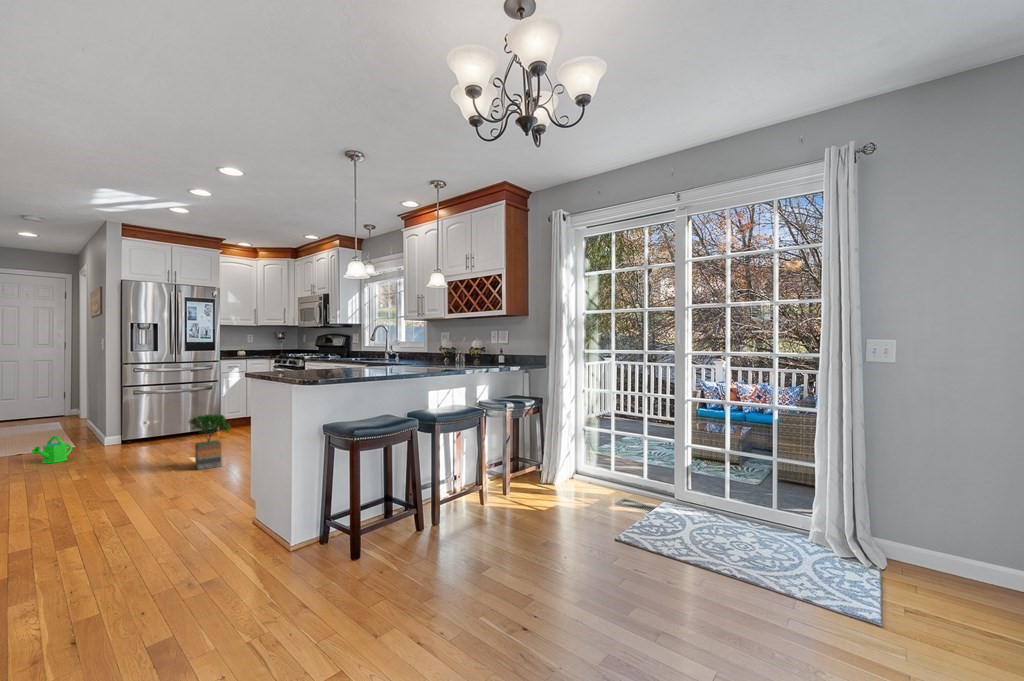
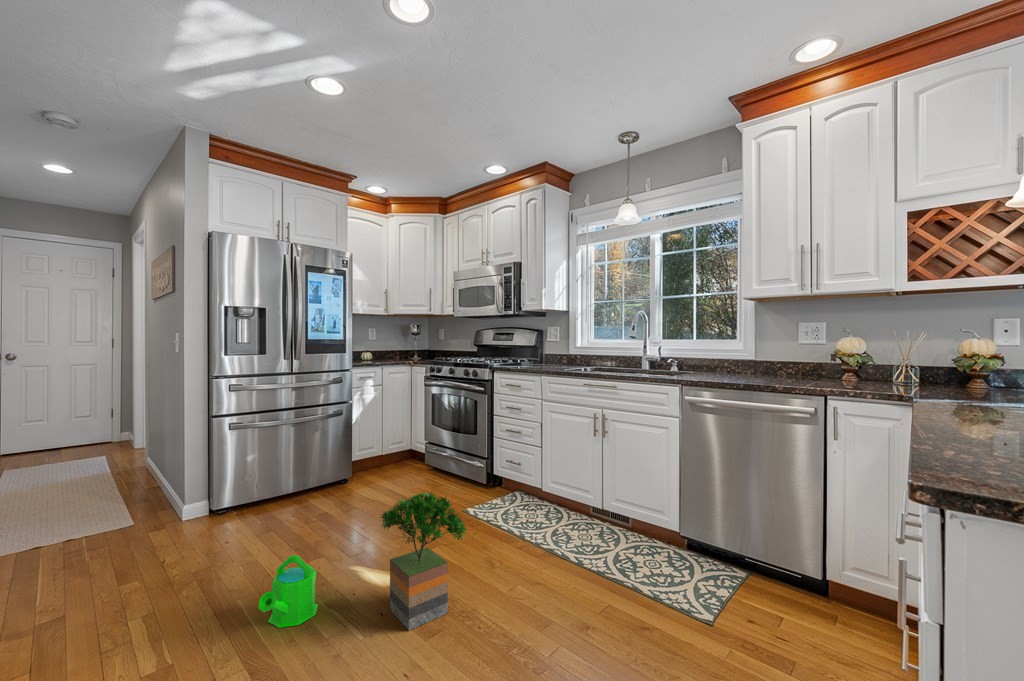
watering can: present [32,436,72,463] -> present [258,555,318,628]

